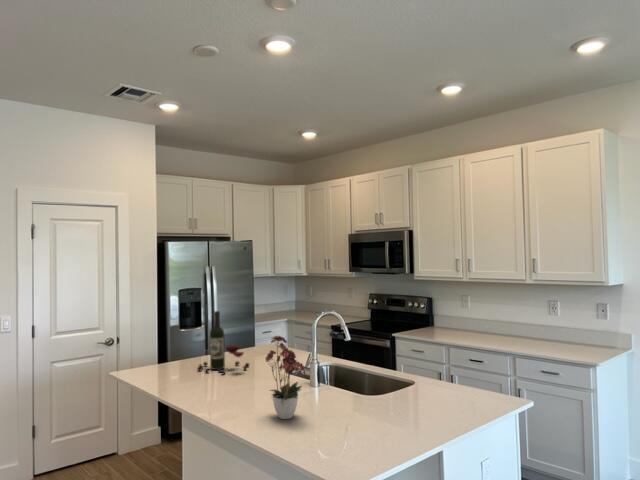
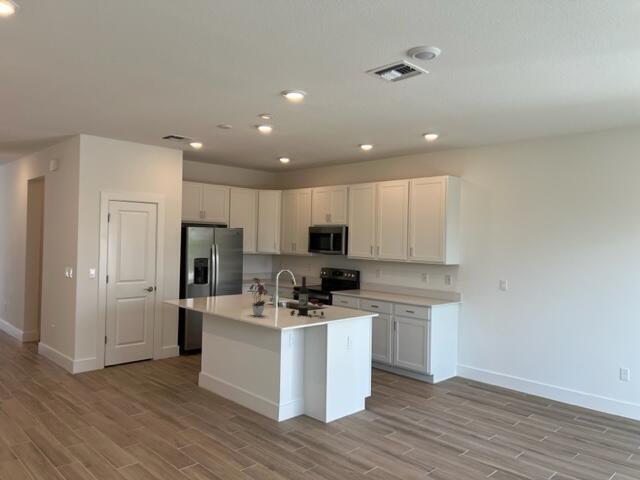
wine bottle: present [197,311,249,374] -> present [290,277,324,317]

